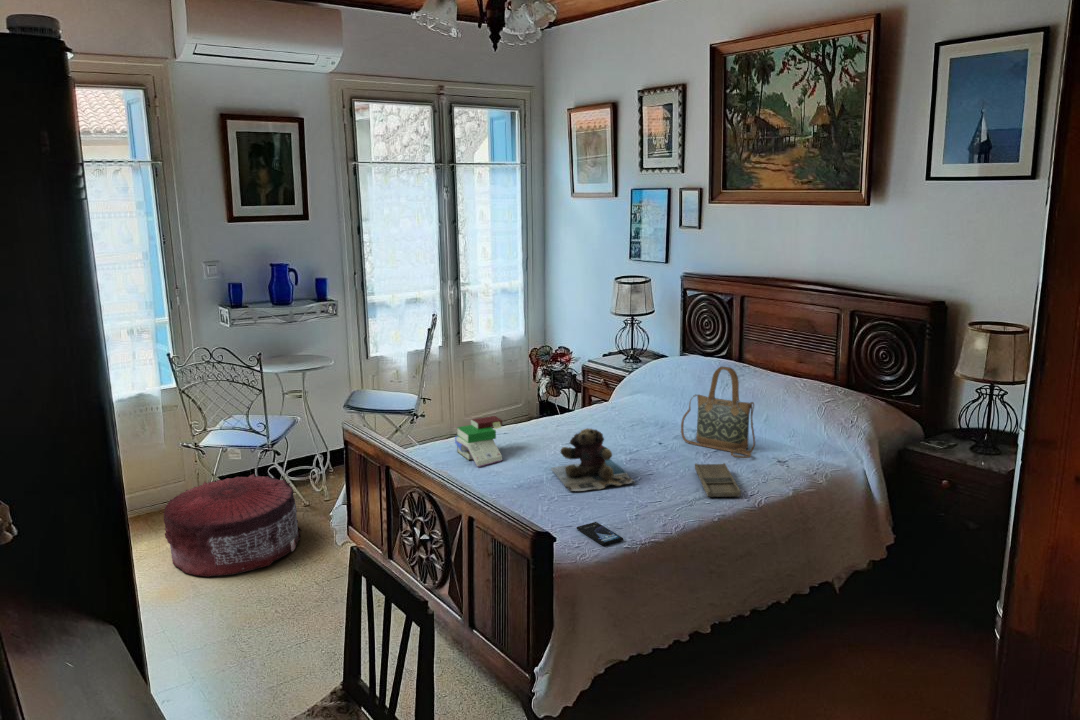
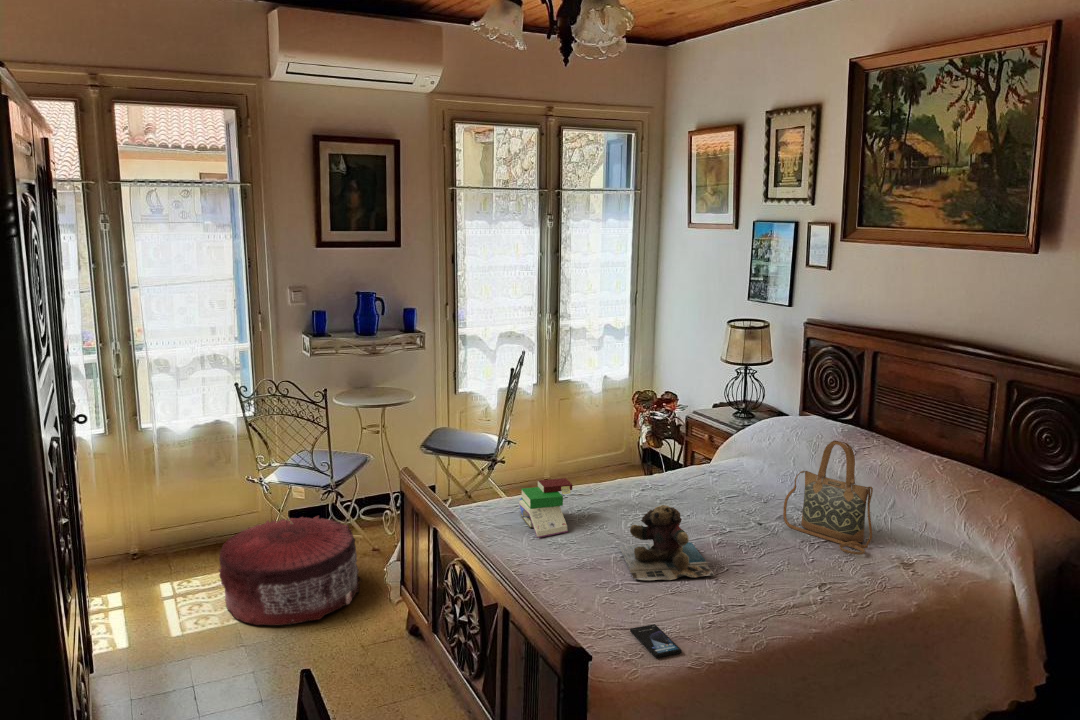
tray: present [695,463,741,497] -> none [791,558,841,607]

